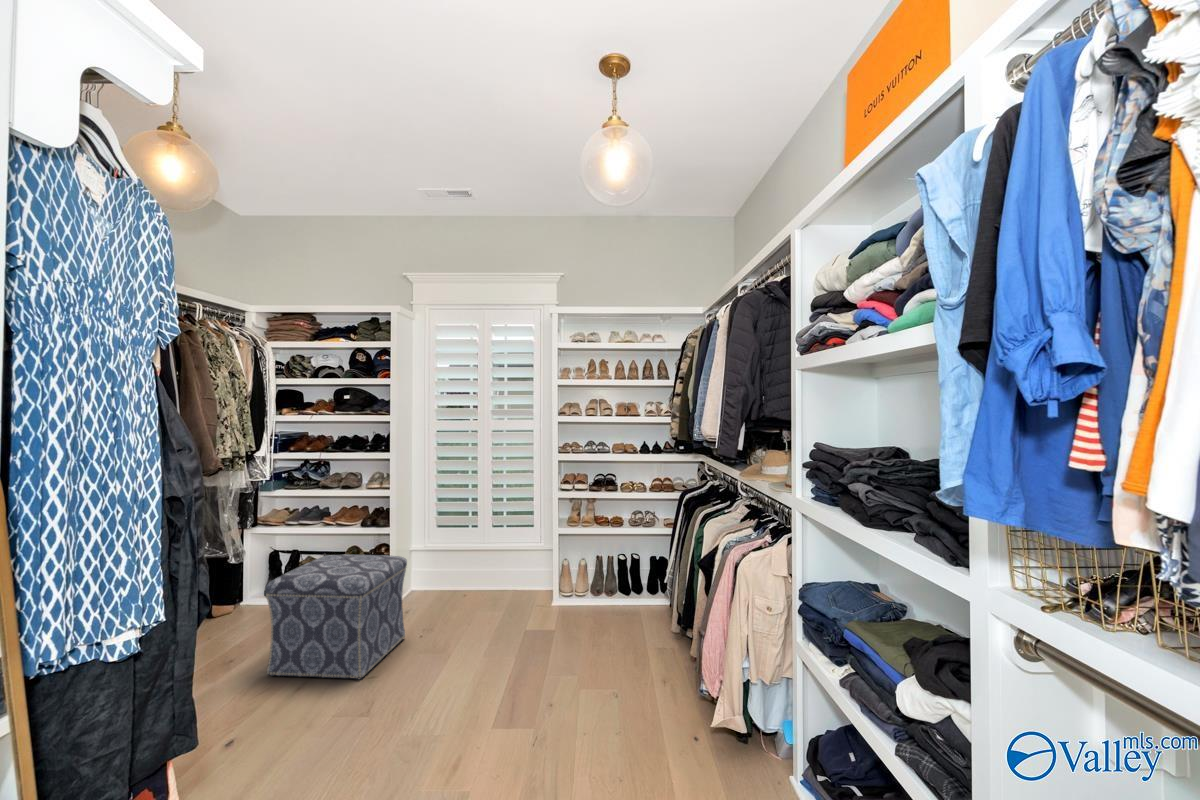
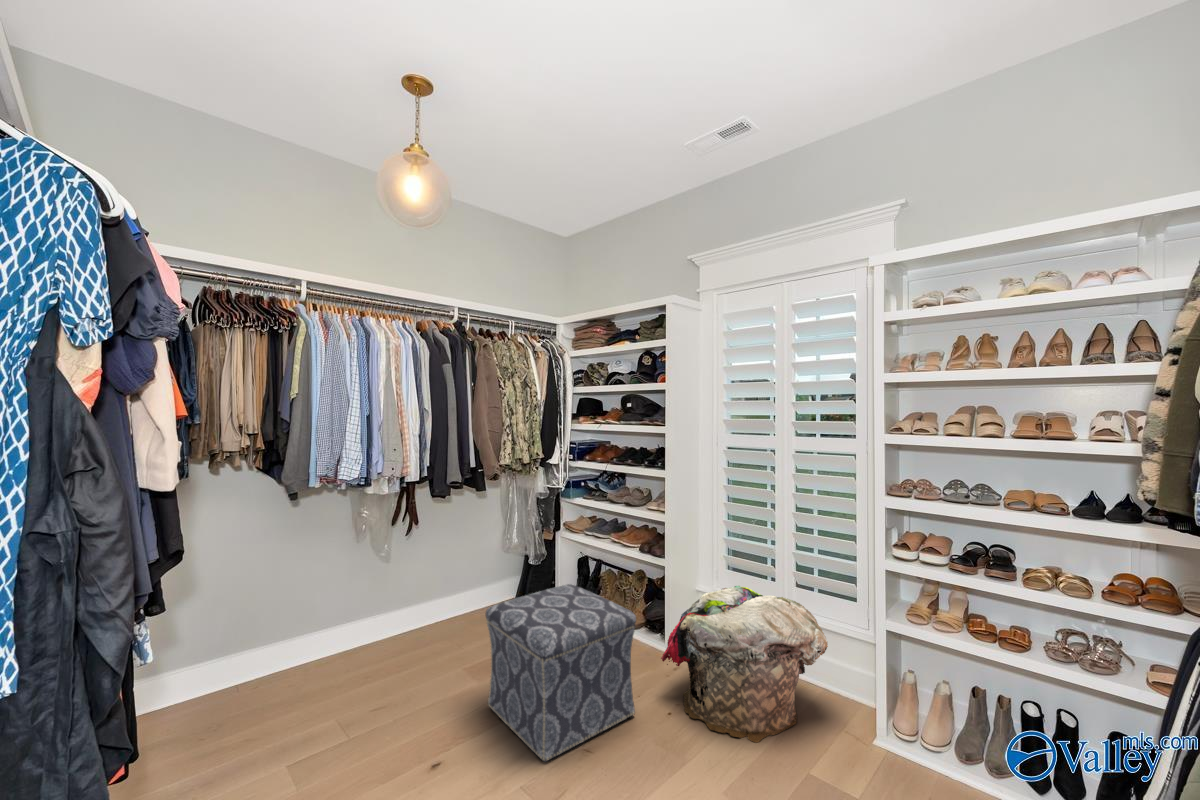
laundry basket: none [413,528,527,627] -> present [661,586,828,743]

